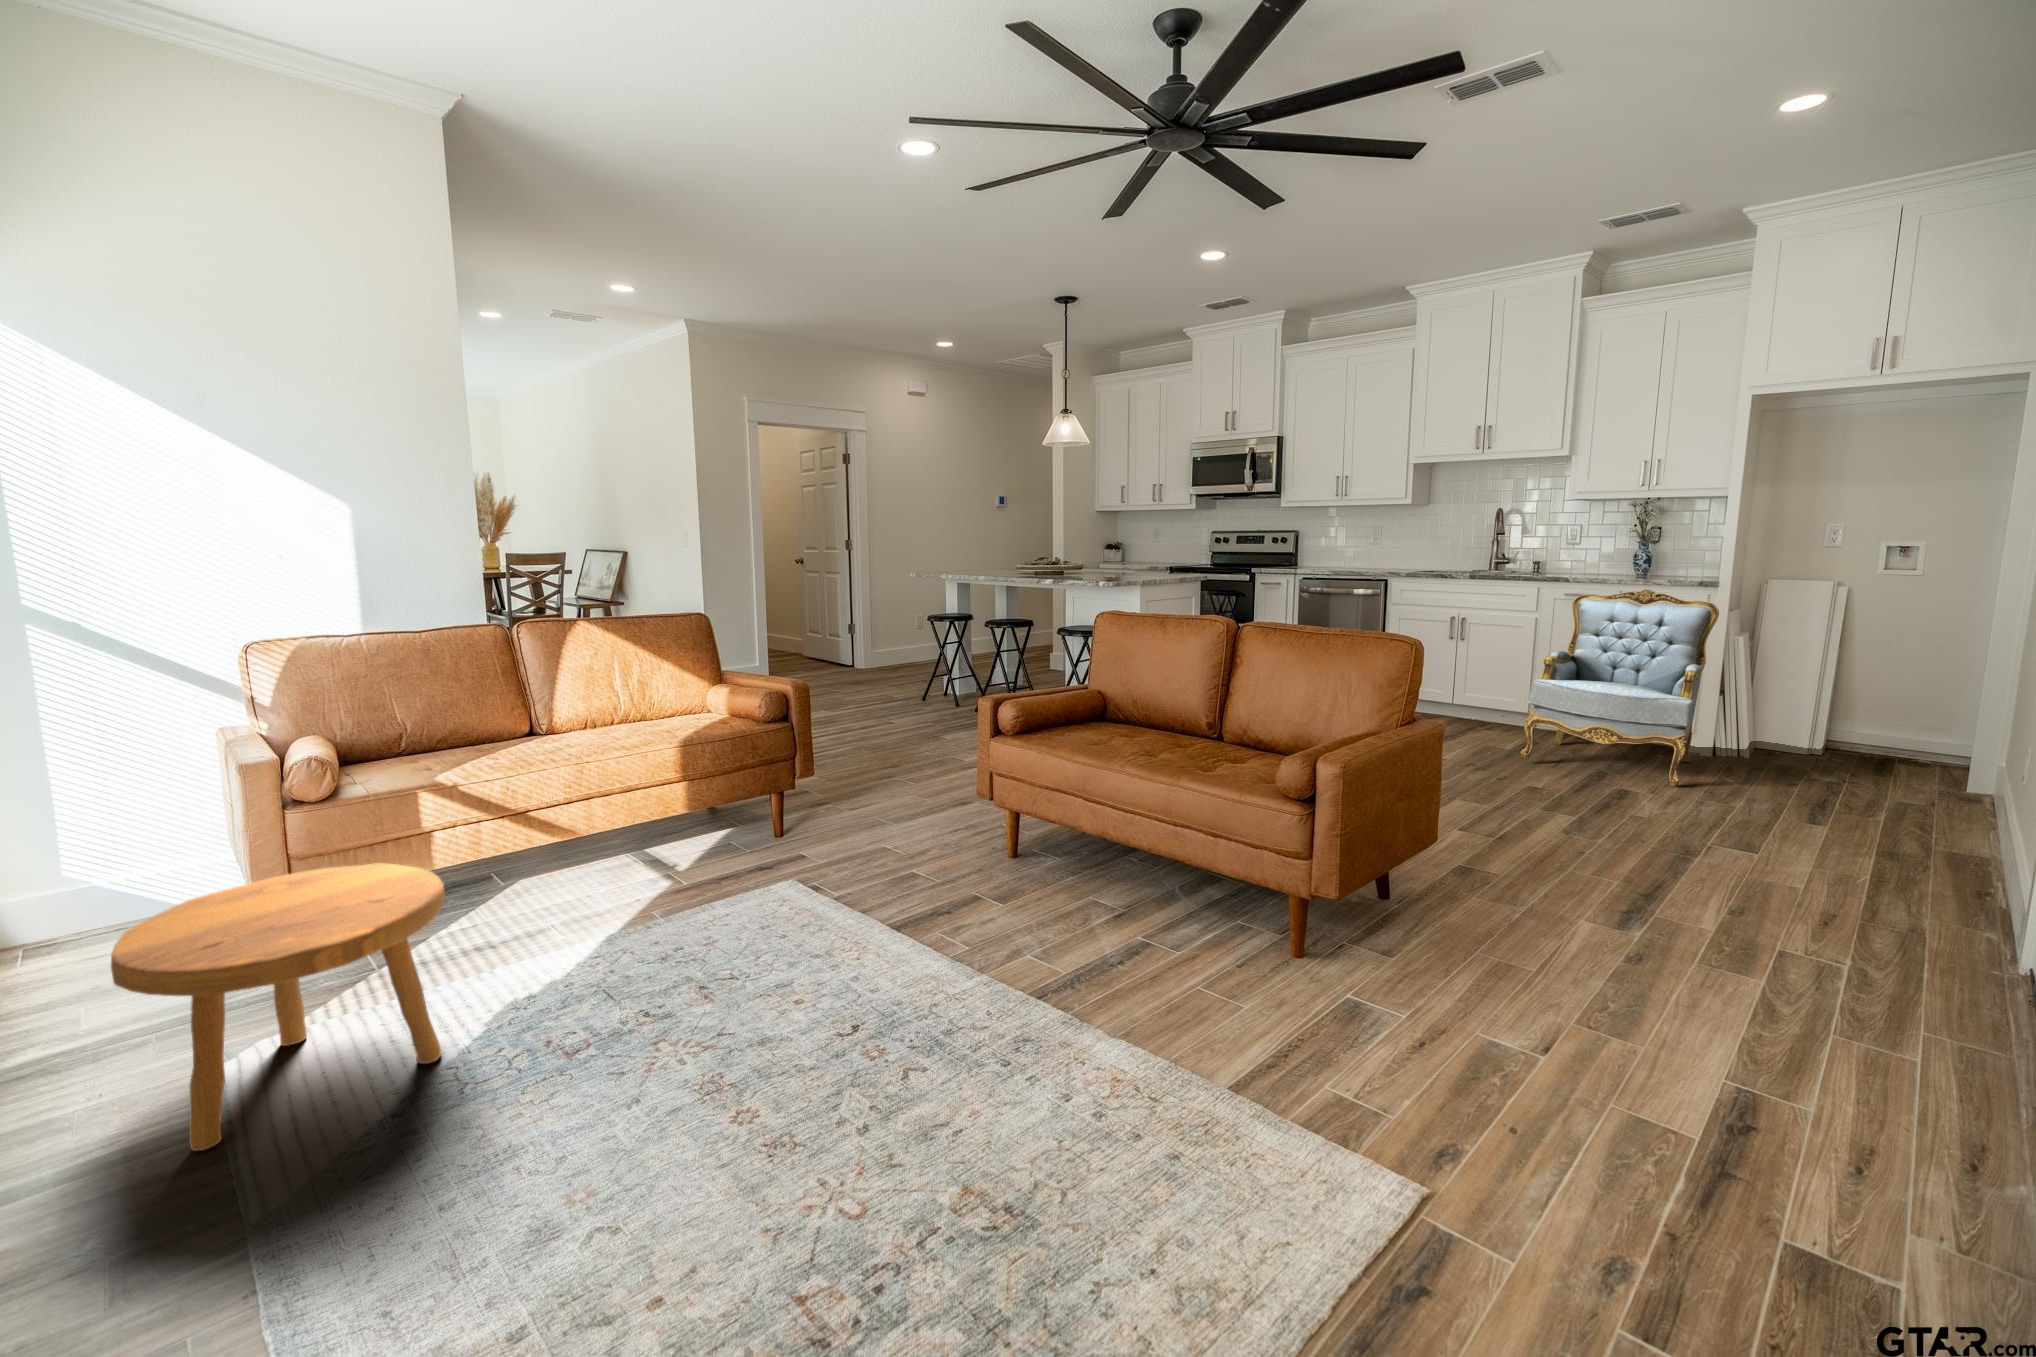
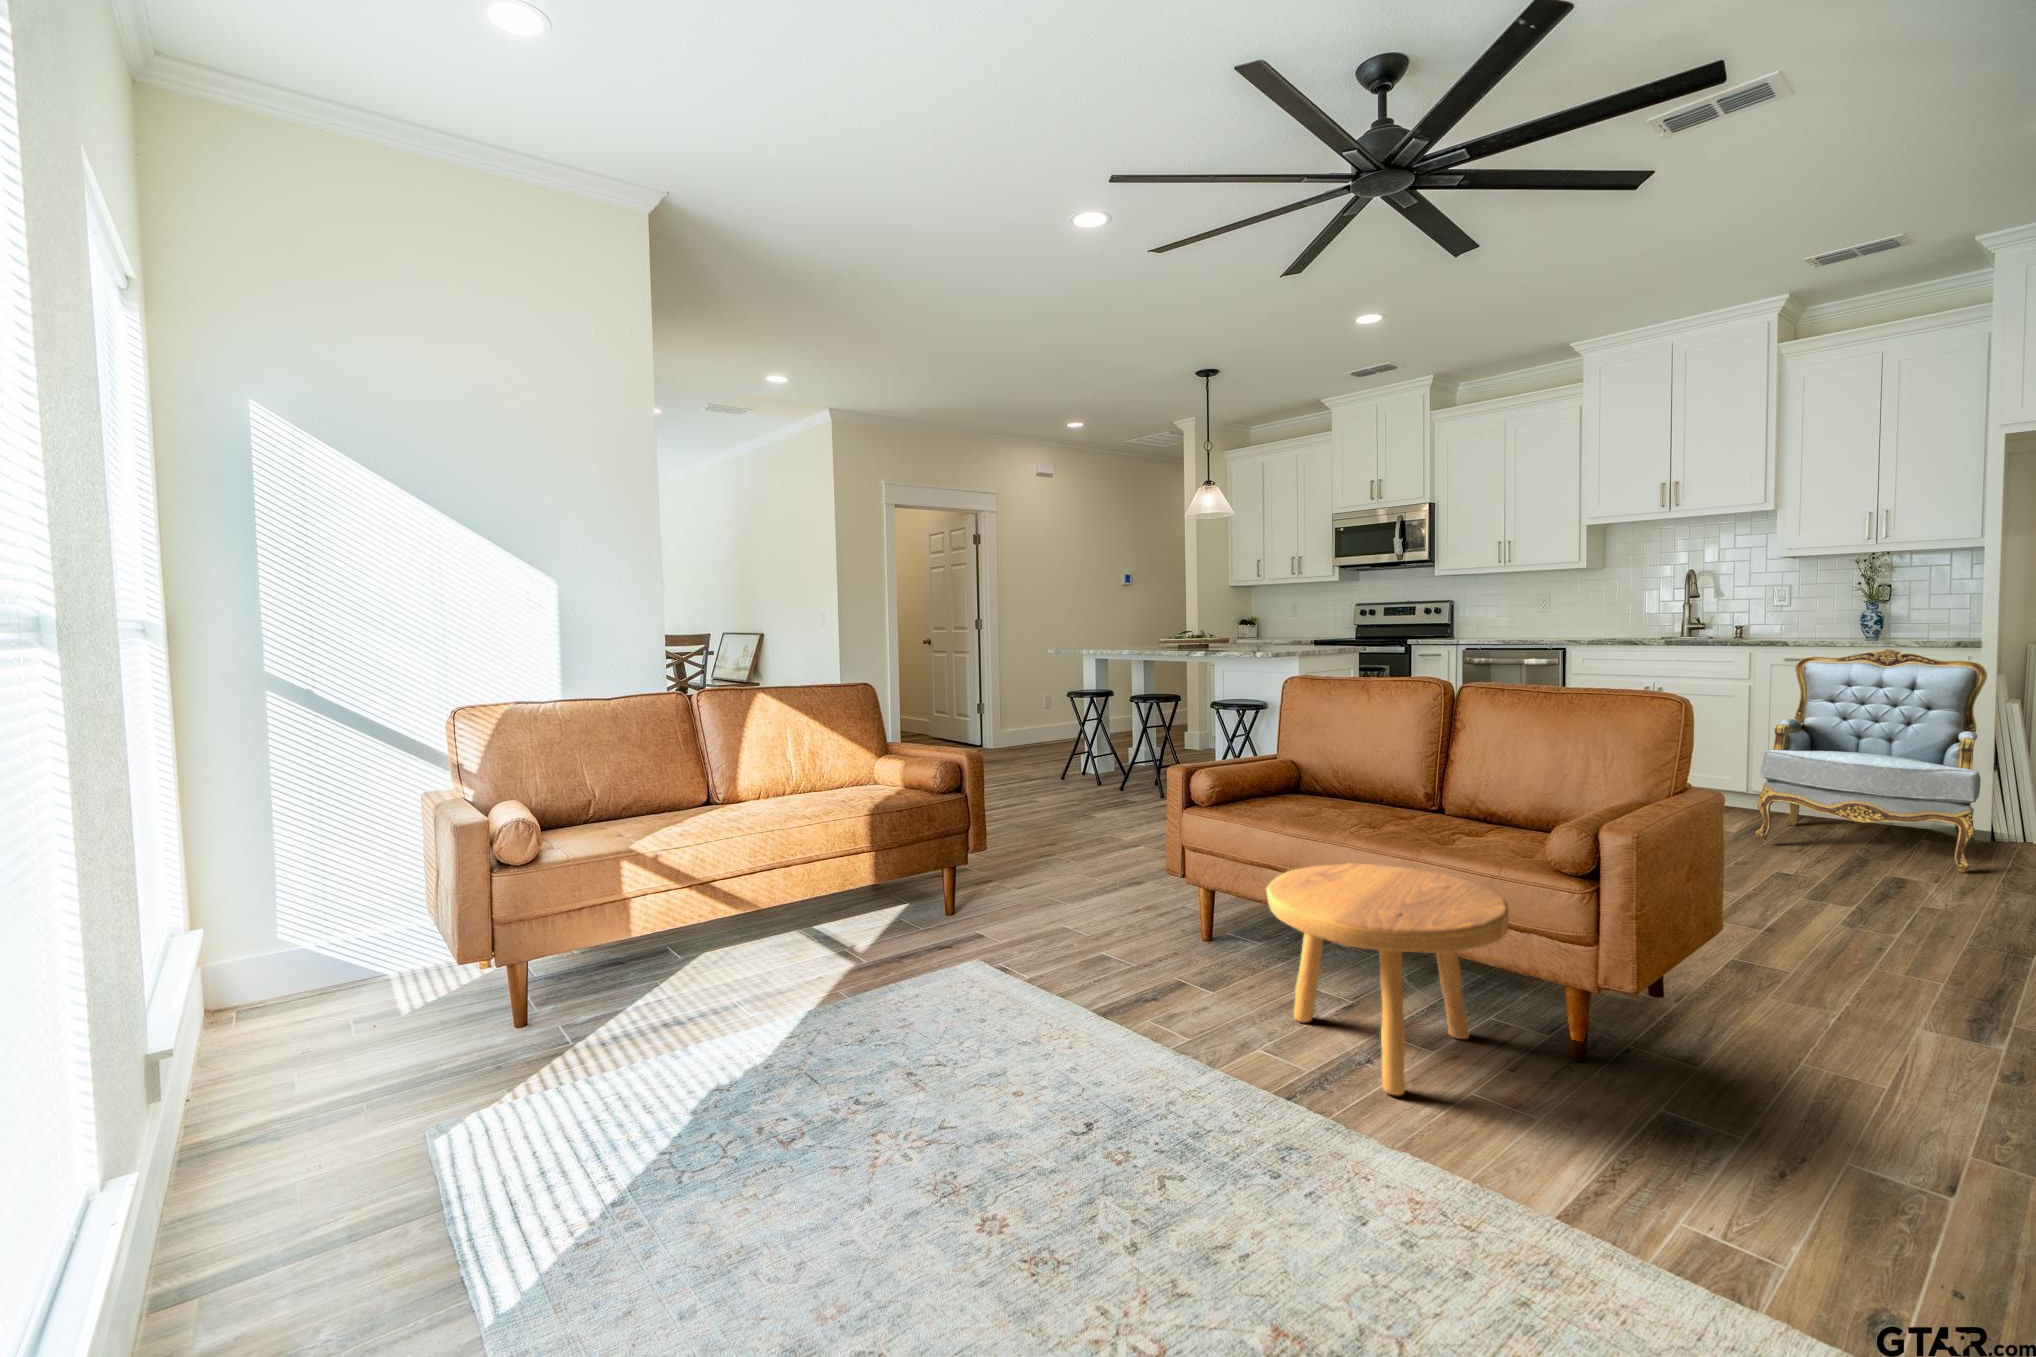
footstool: present [111,863,445,1151] -> present [1266,863,1509,1095]

